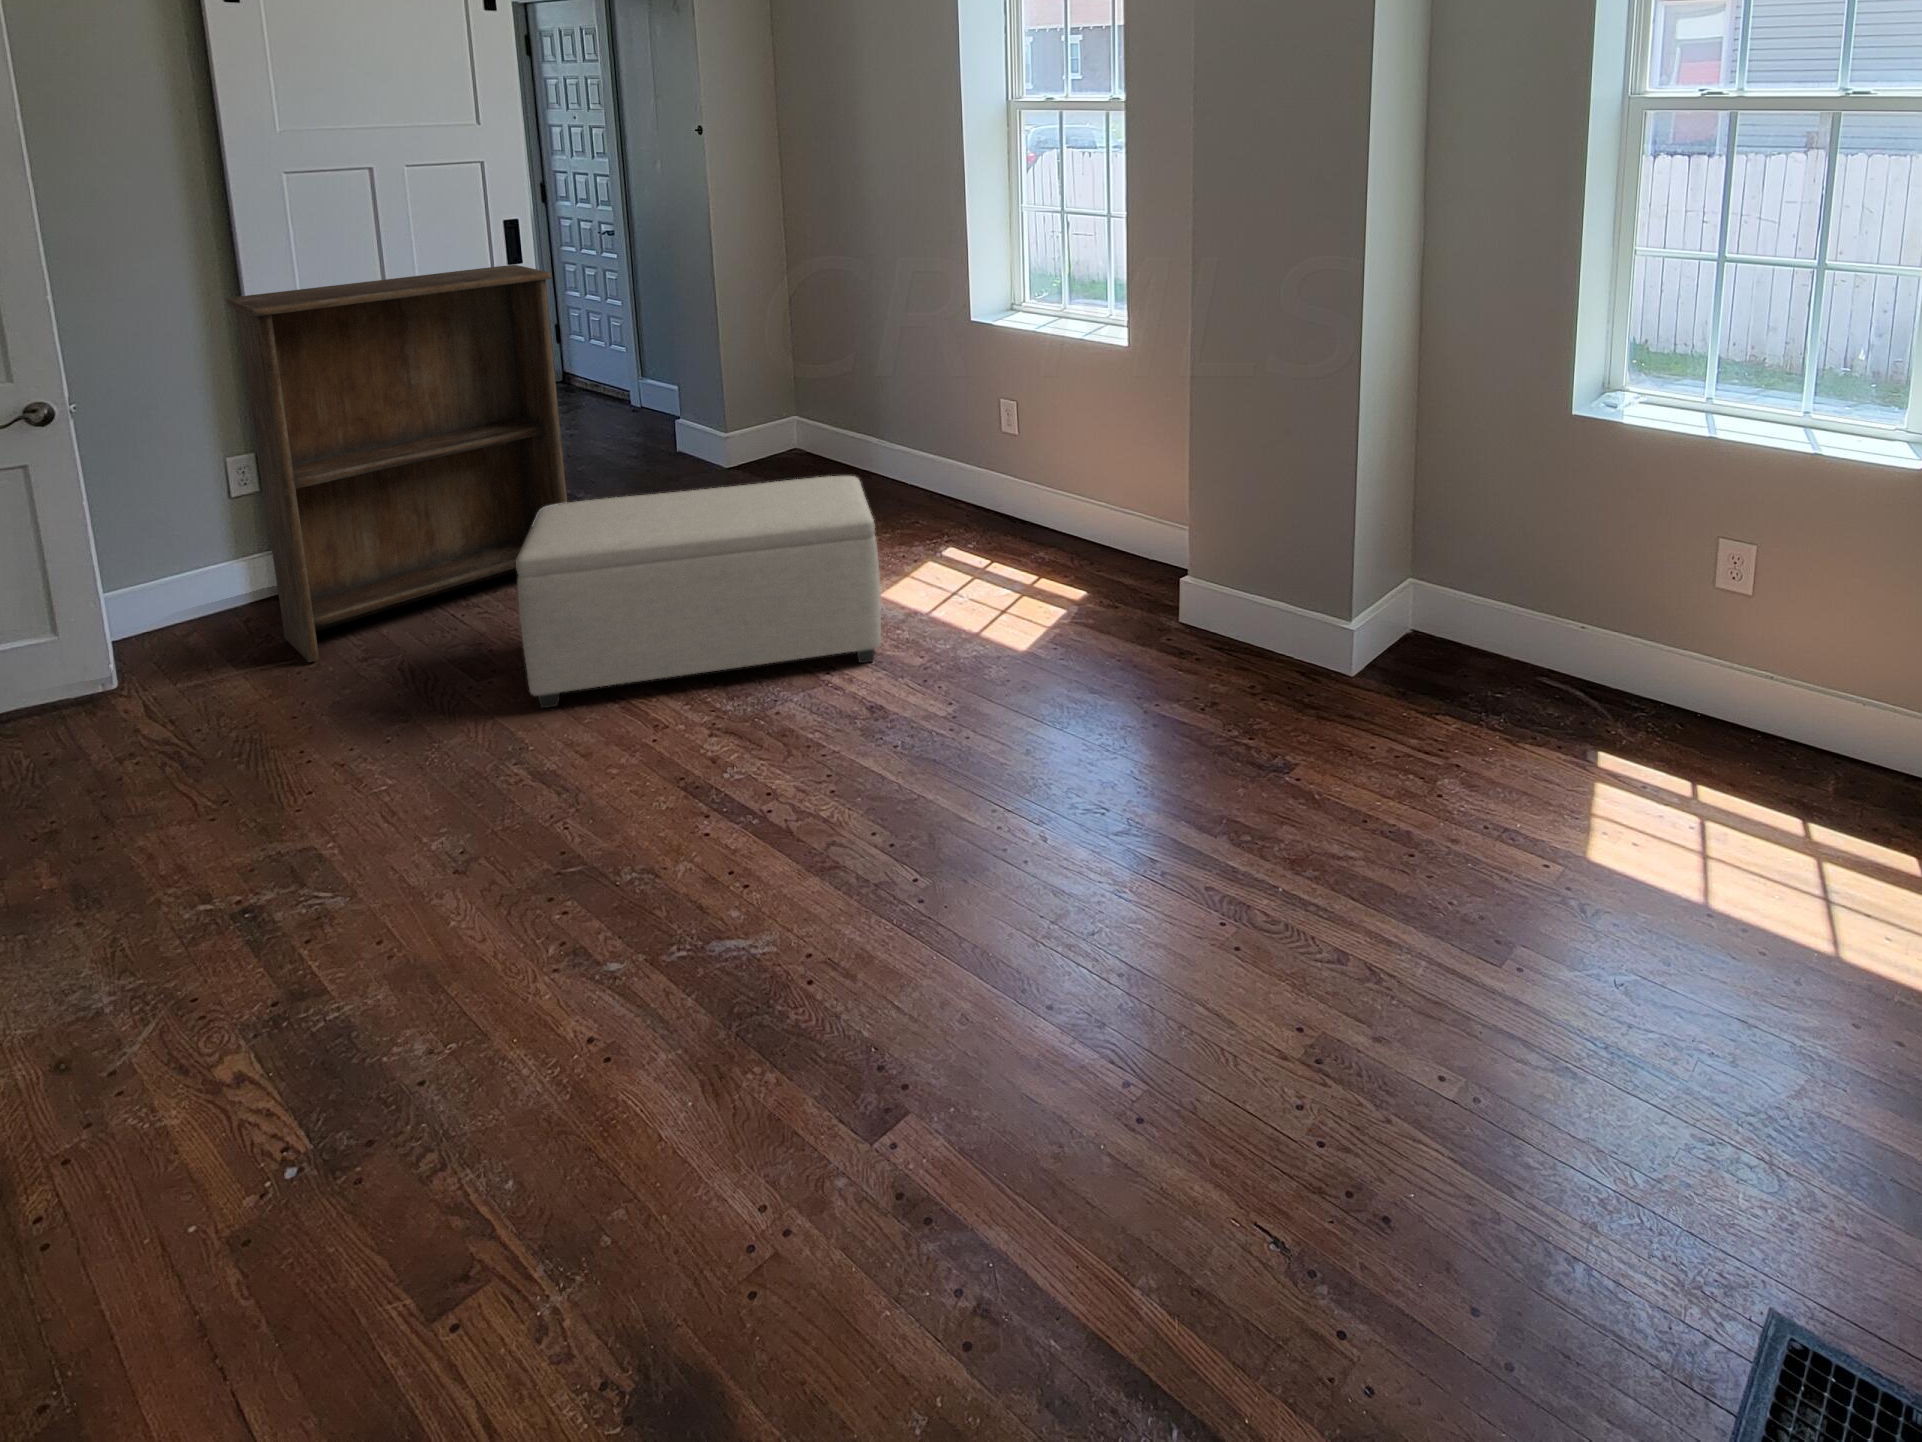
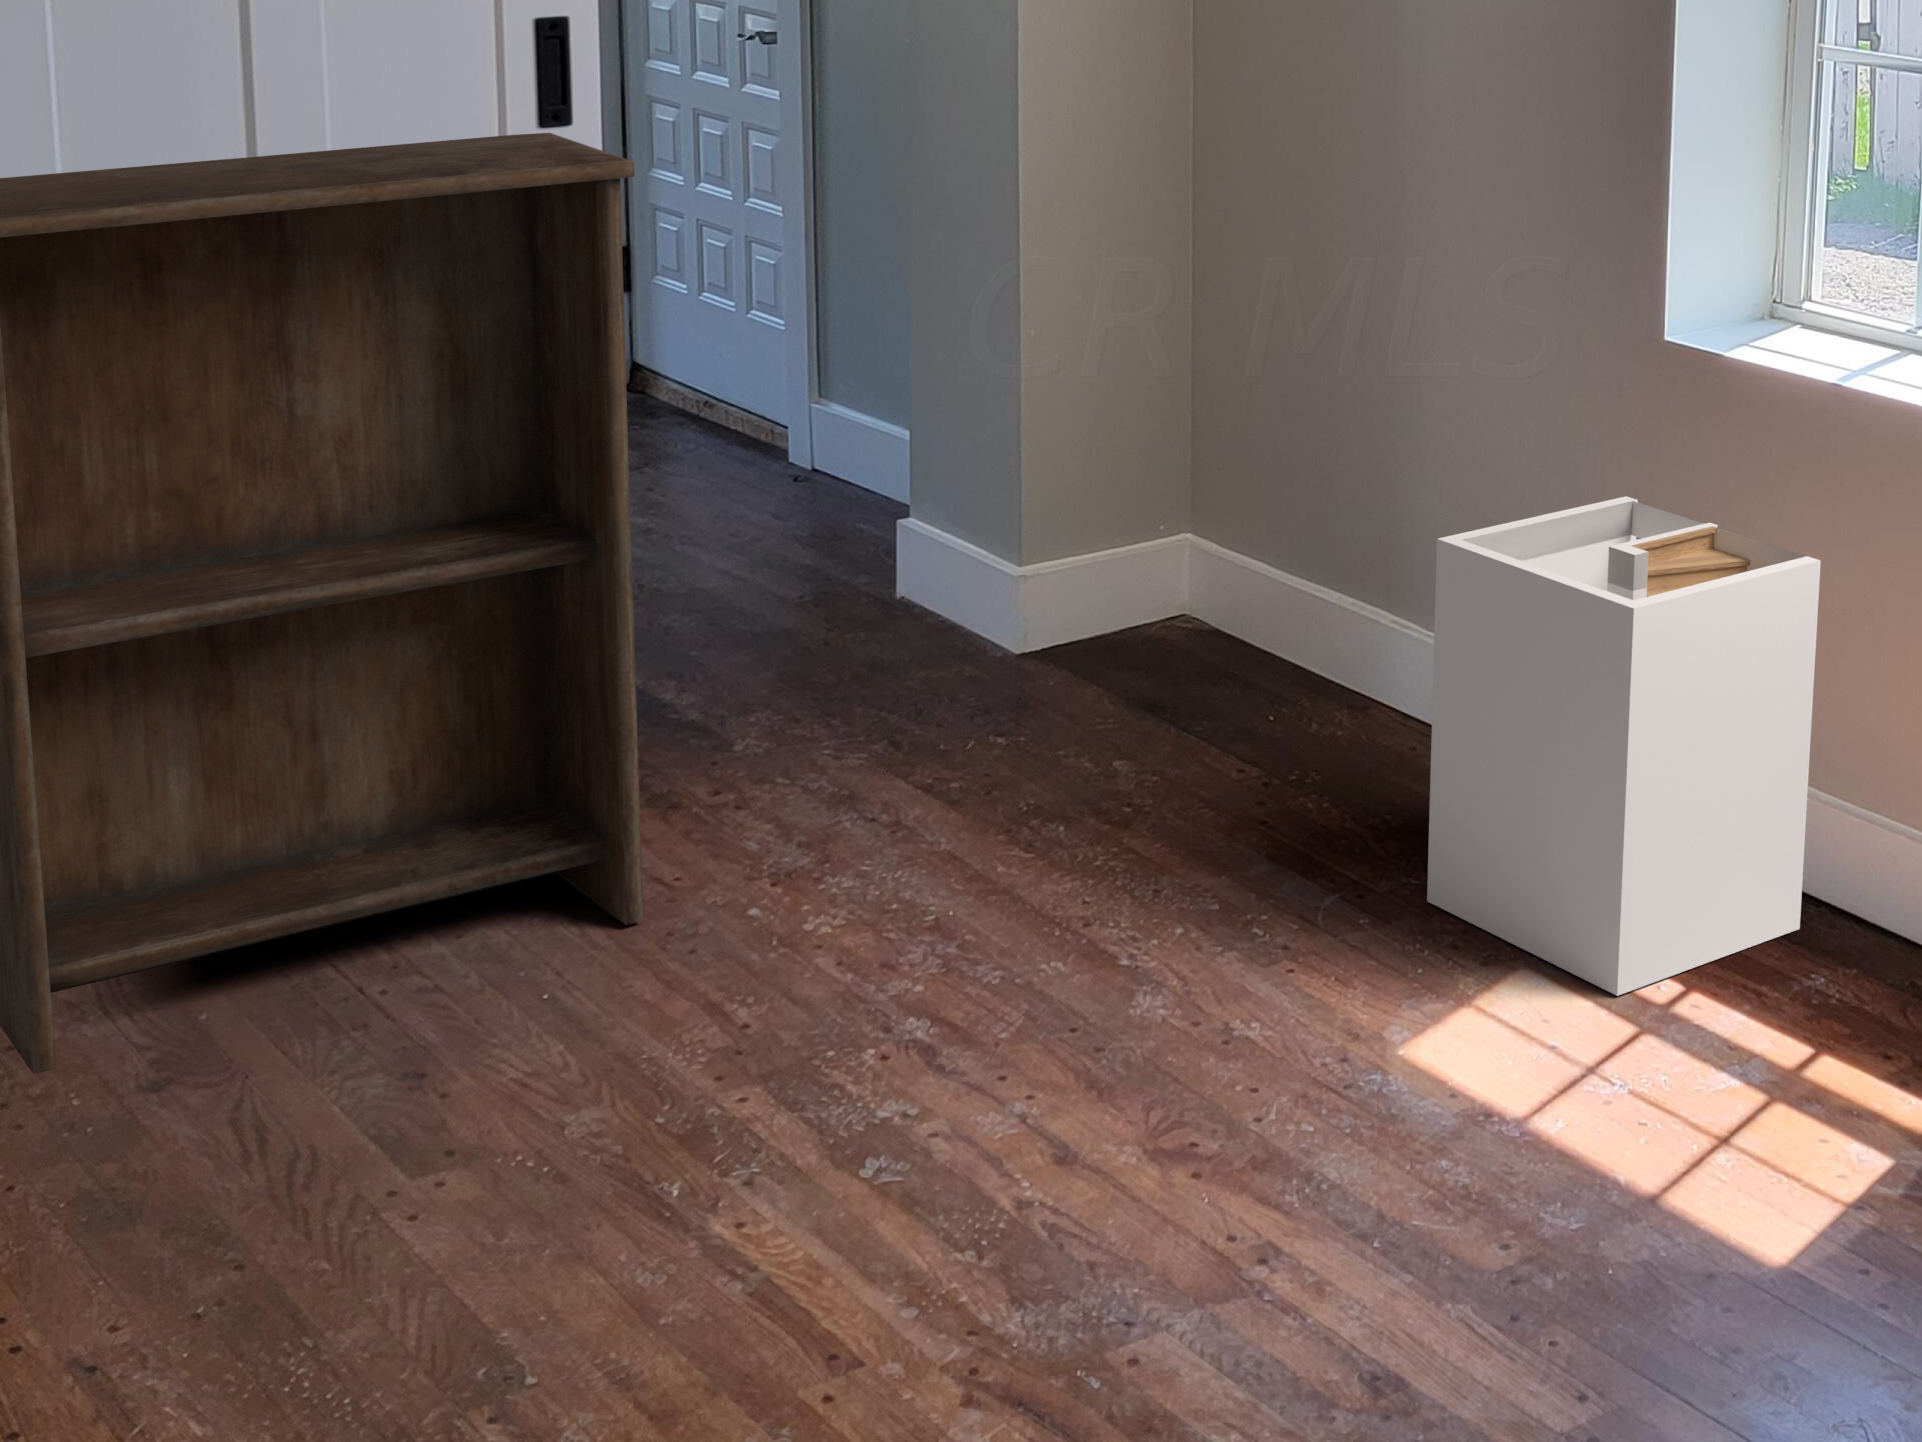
laundry hamper: none [887,381,1034,566] -> present [1427,496,1821,996]
ottoman: present [517,476,881,708] -> none [519,743,1408,1270]

